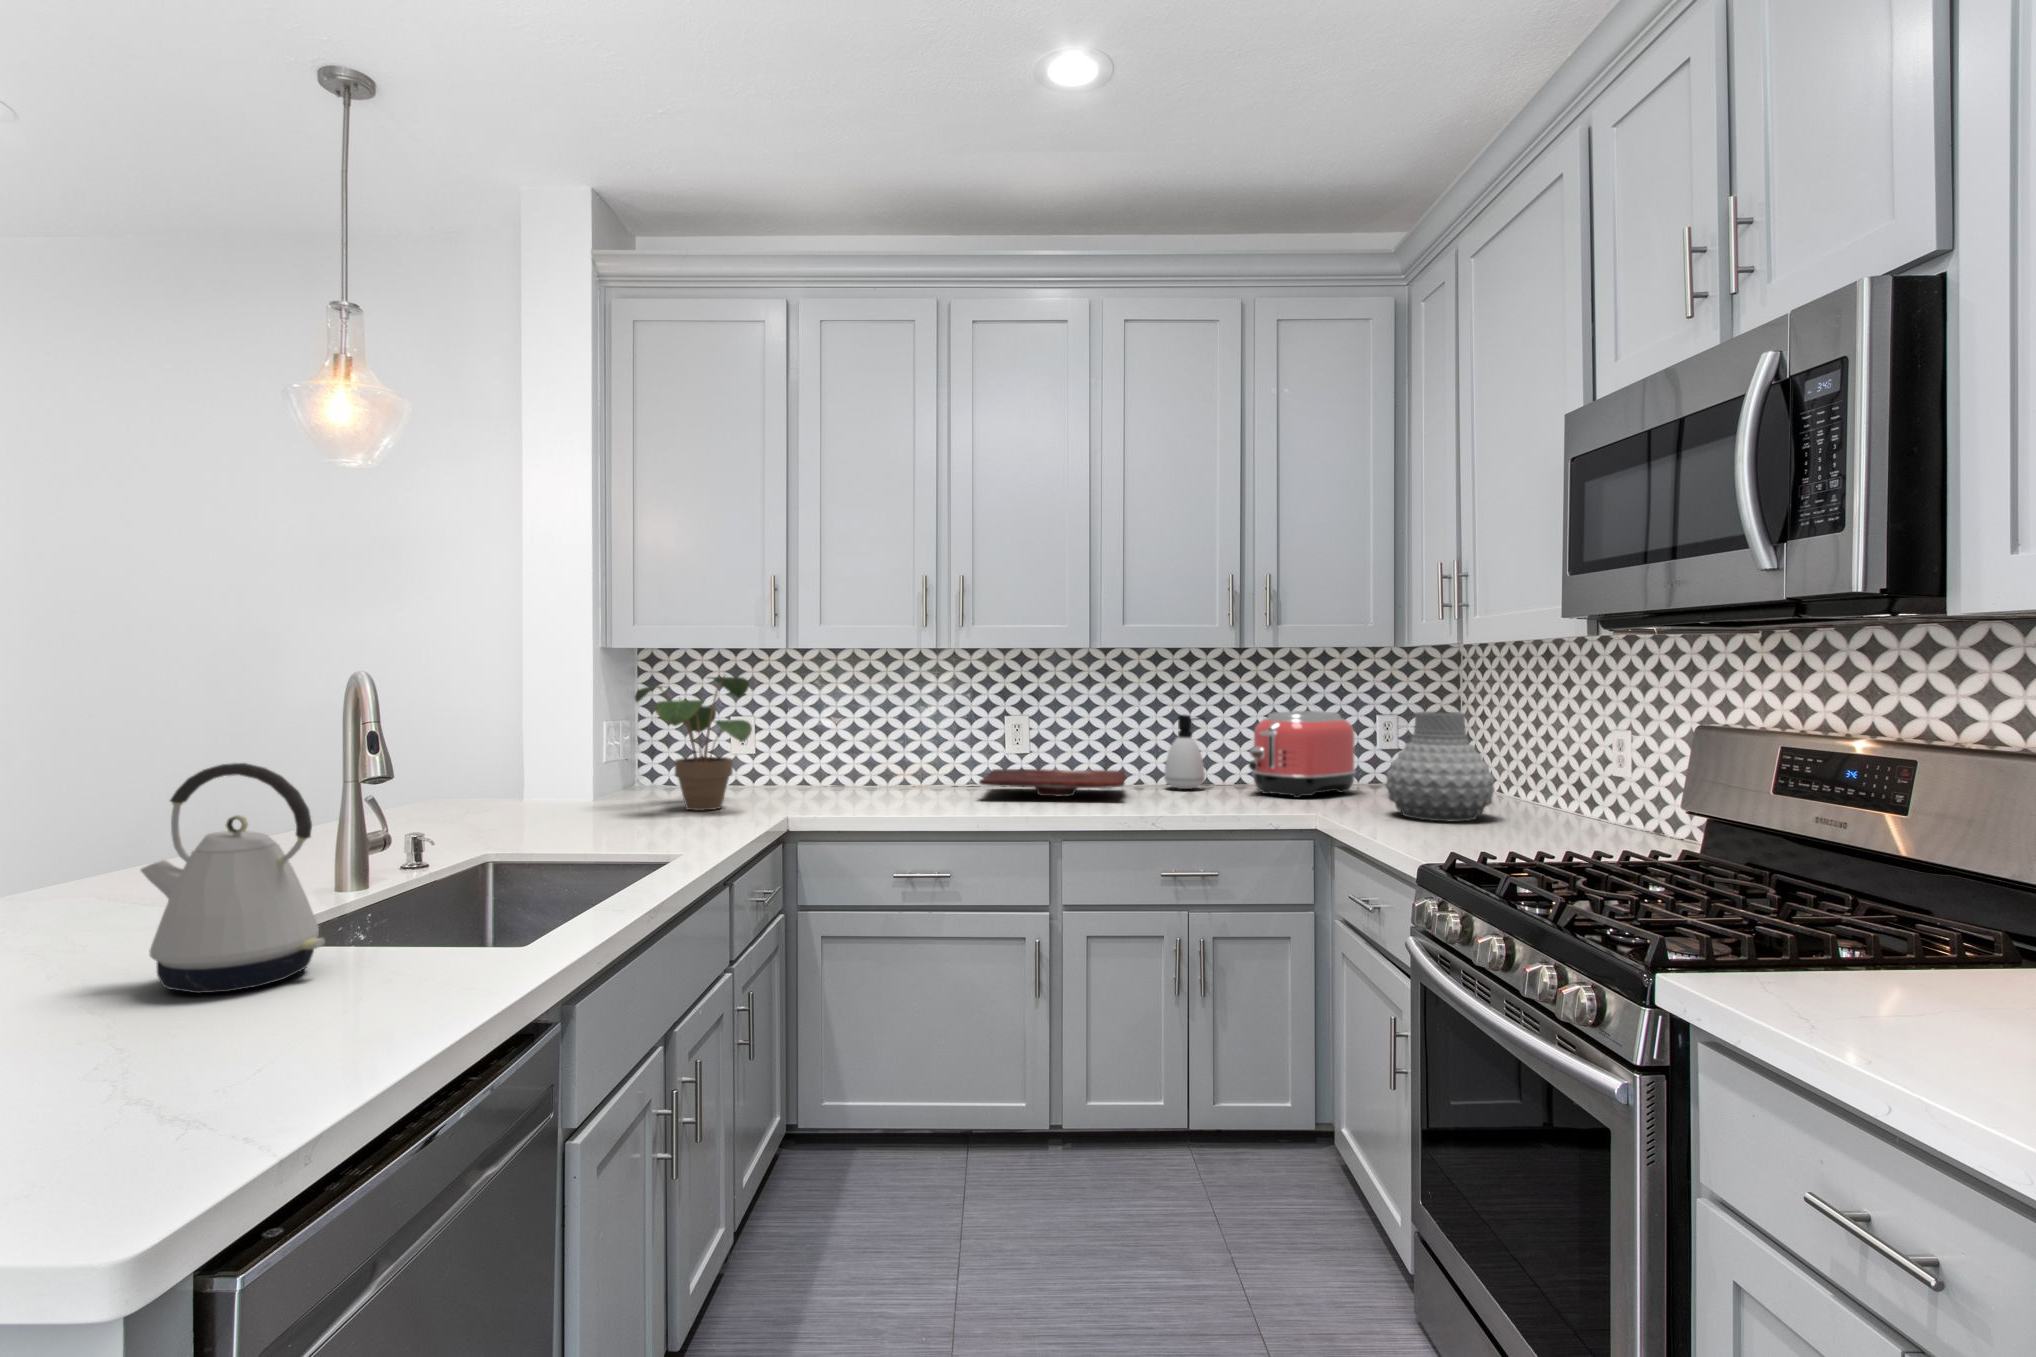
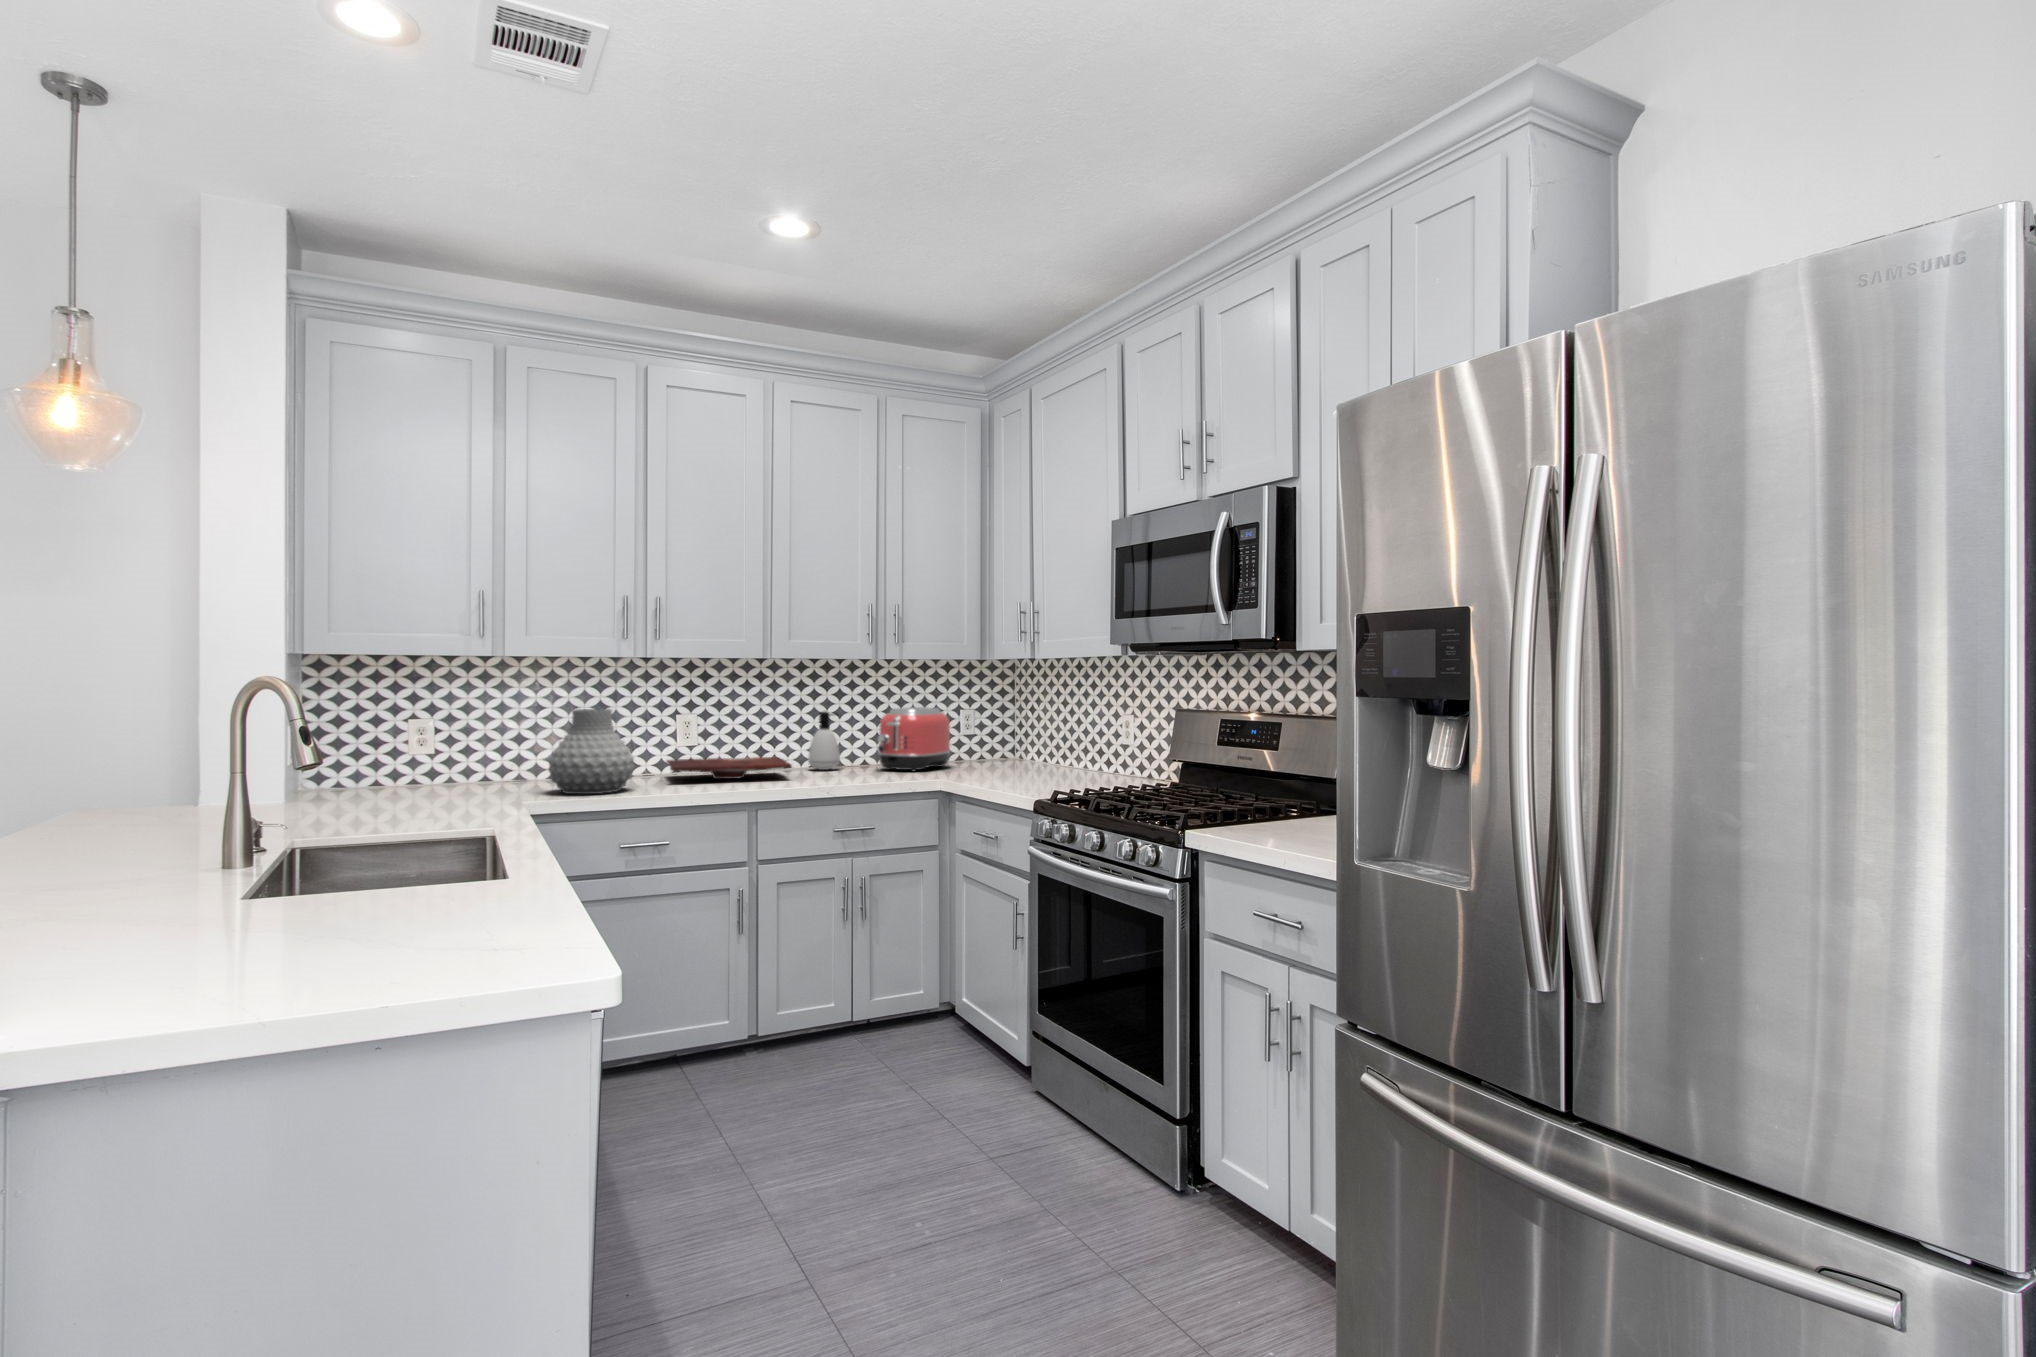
potted plant: present [635,676,752,811] -> none [344,680,478,804]
vase: present [1385,712,1495,821] -> present [548,709,635,794]
kettle: present [141,763,325,993] -> none [193,748,359,928]

